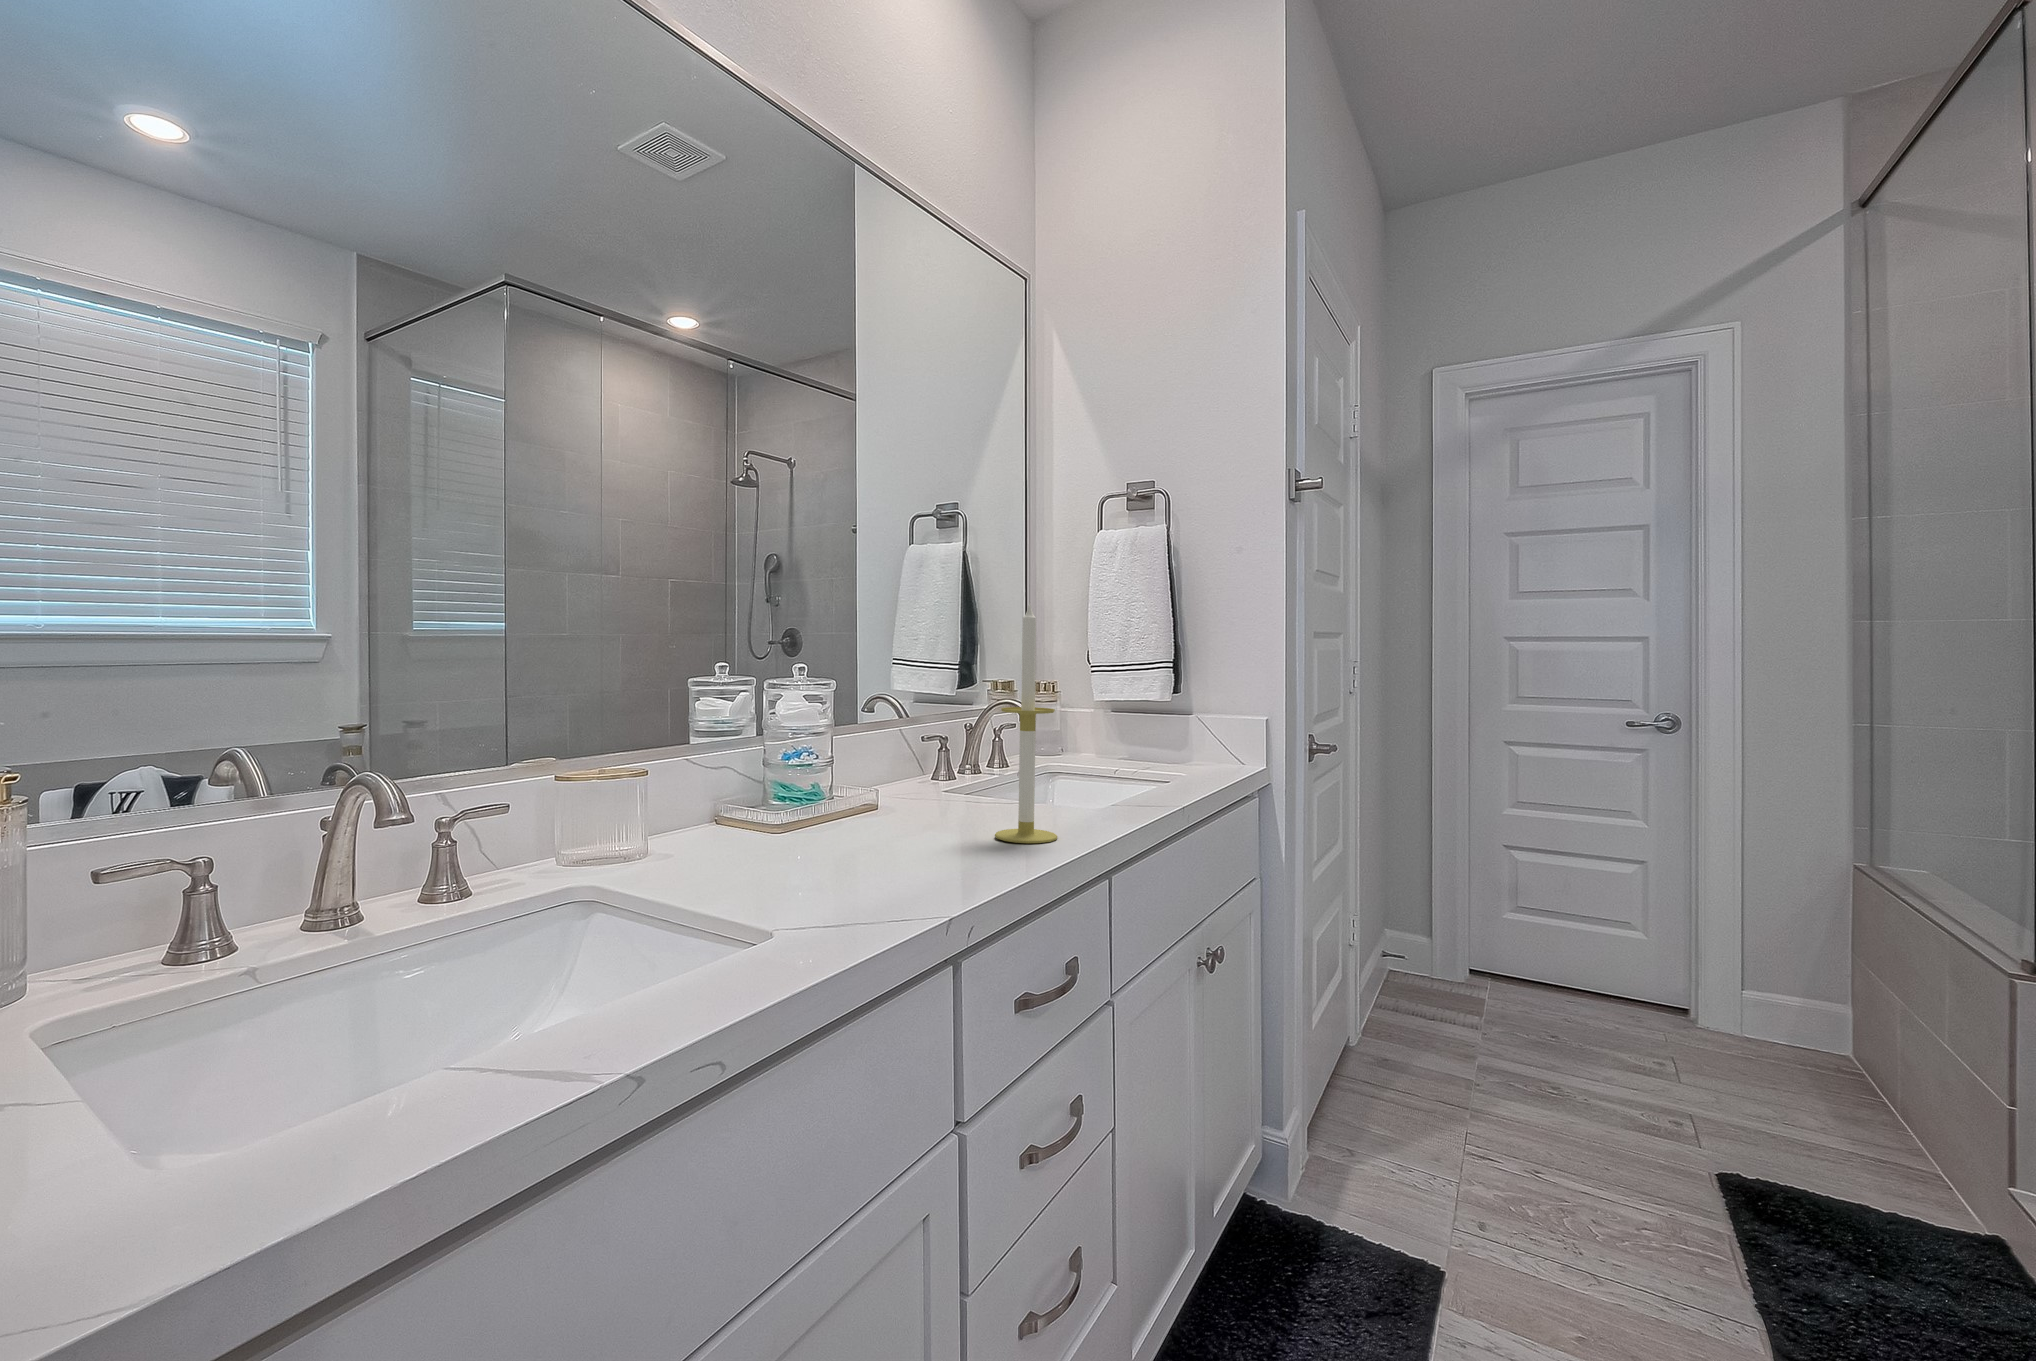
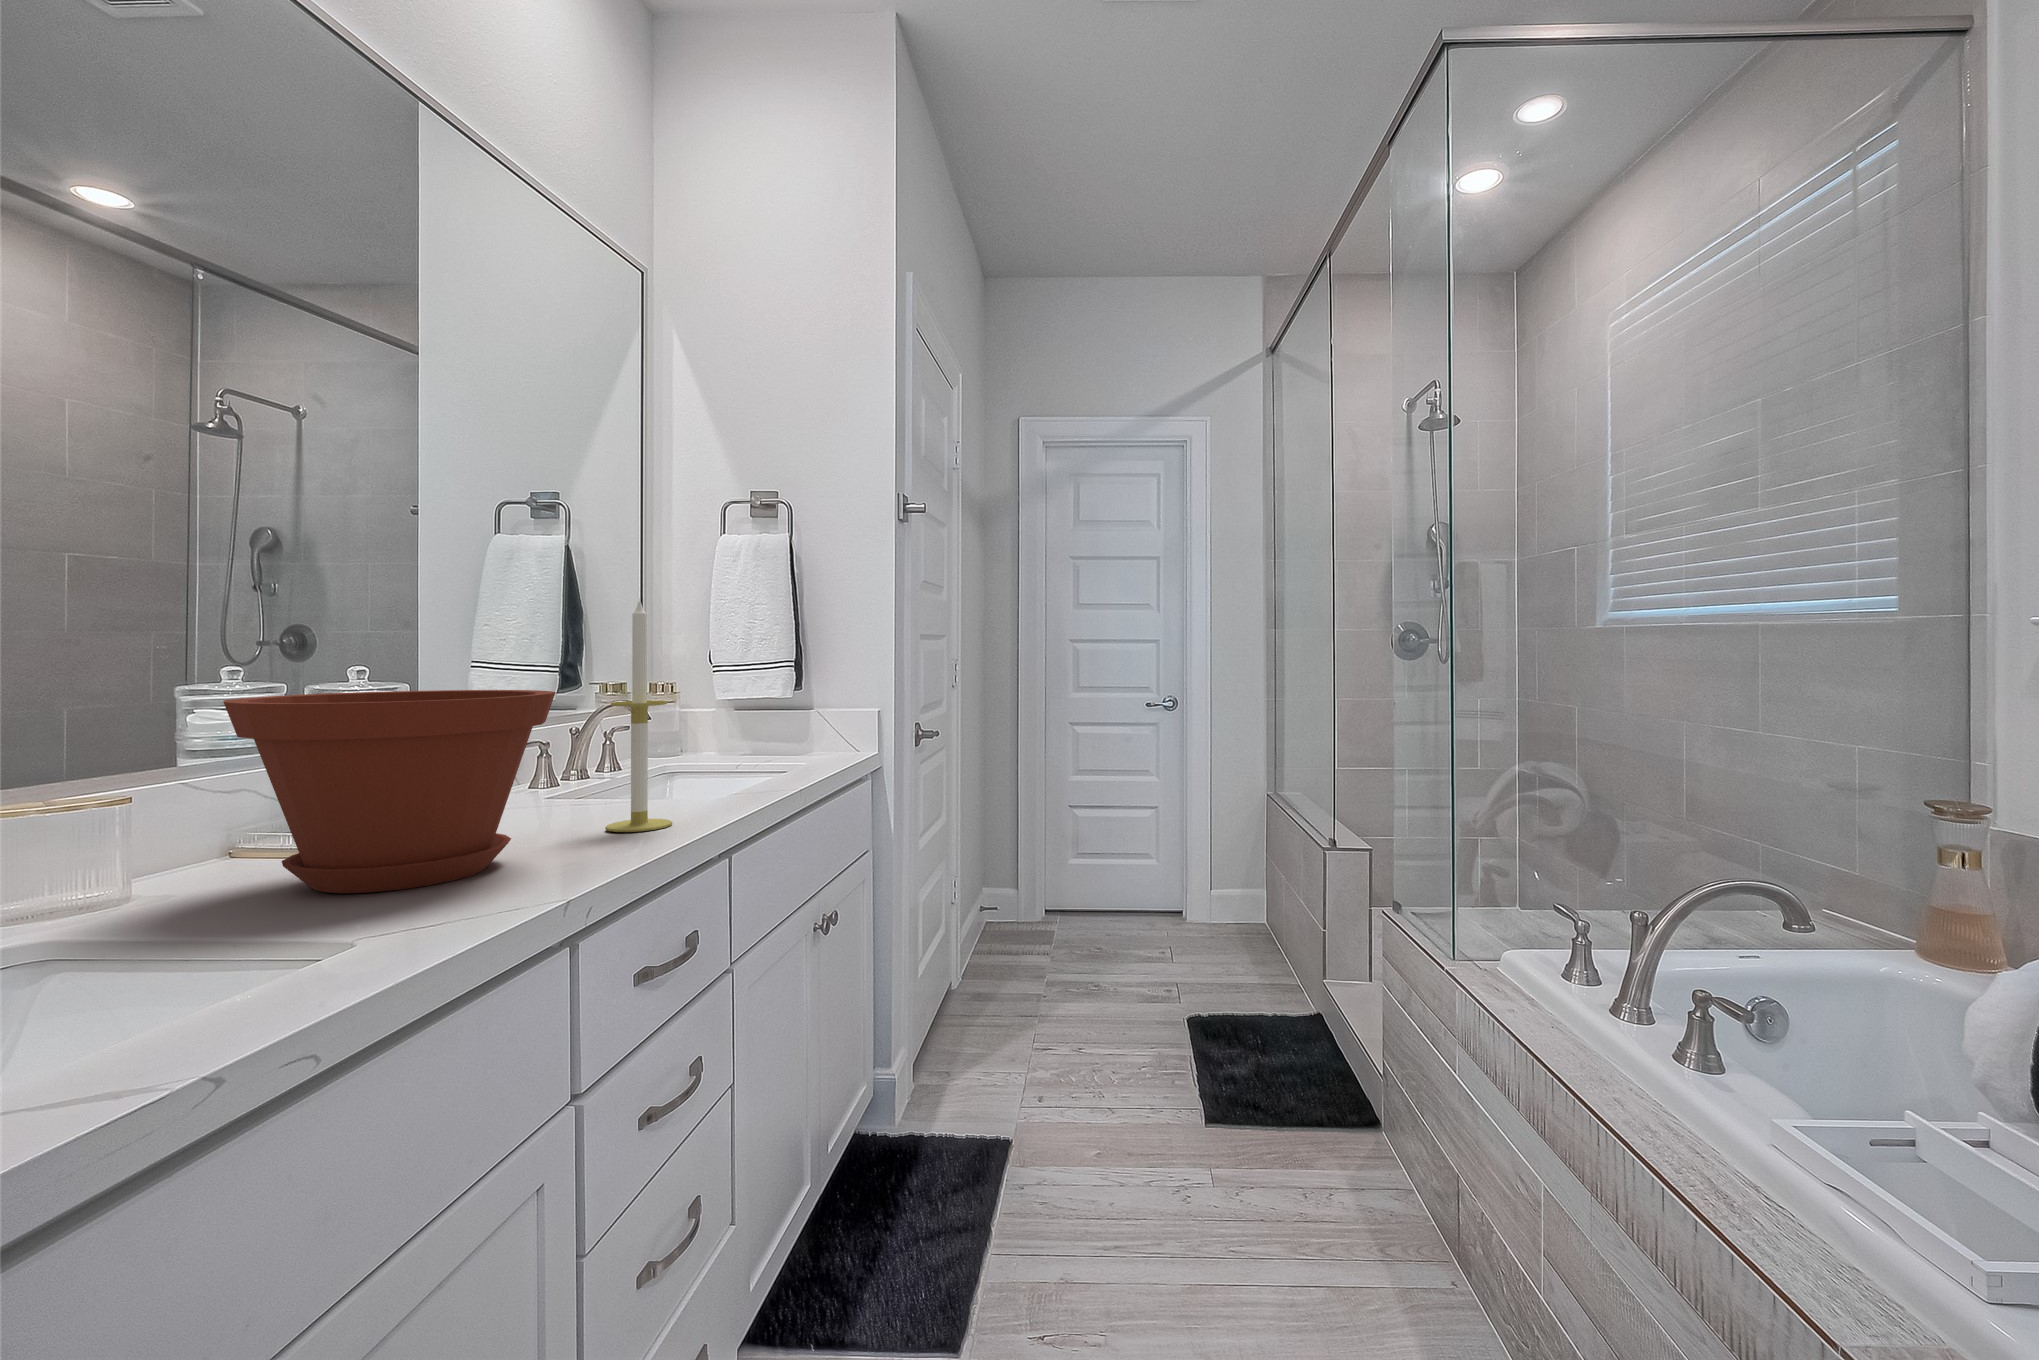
plant pot: none [695,689,951,880] -> present [224,690,556,893]

